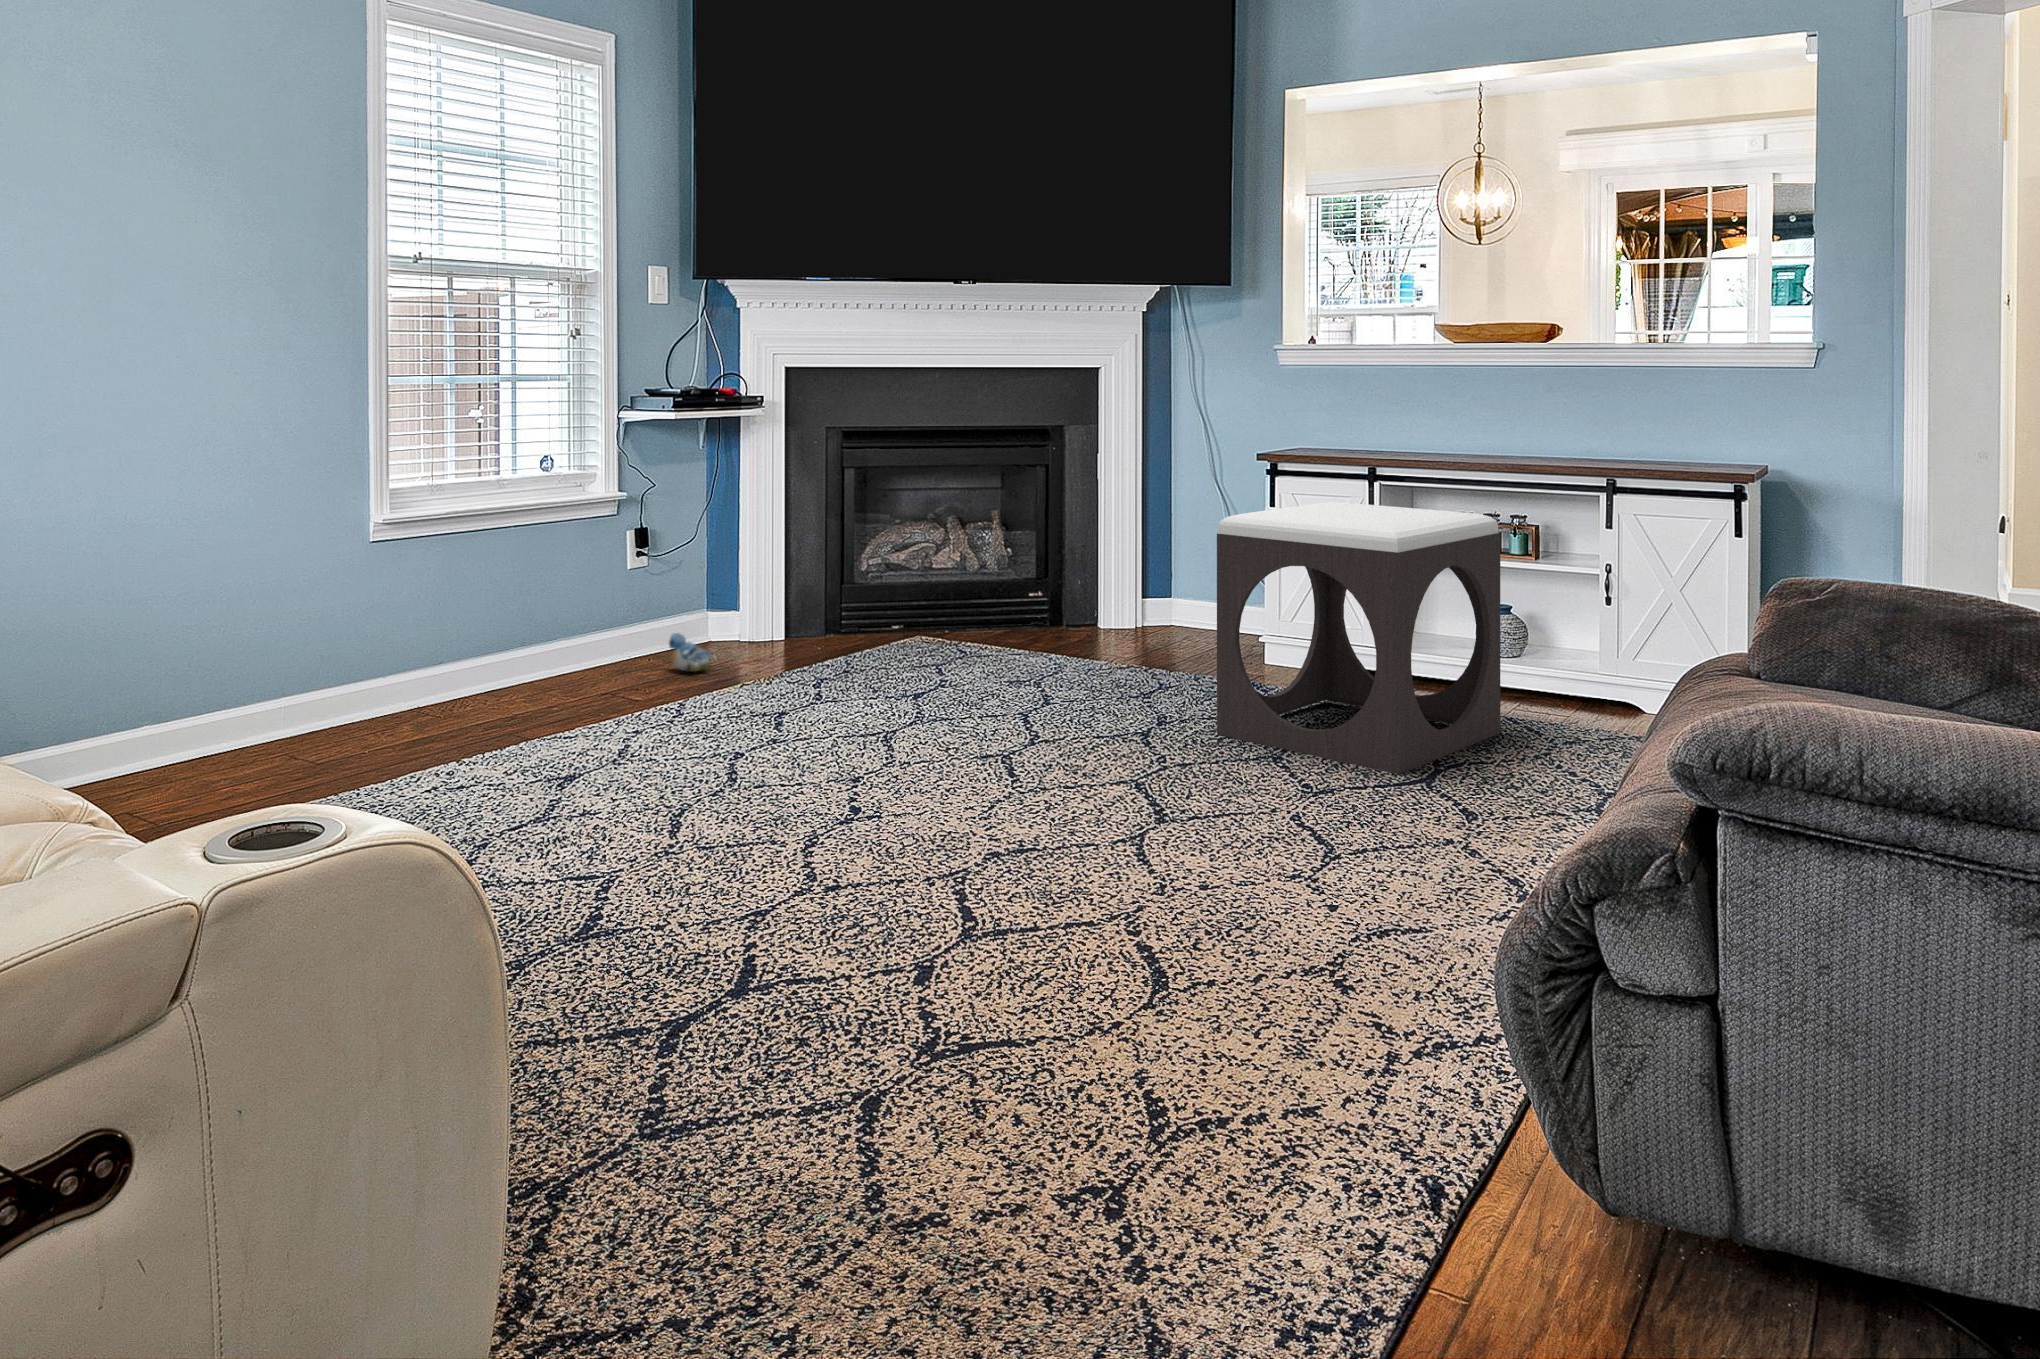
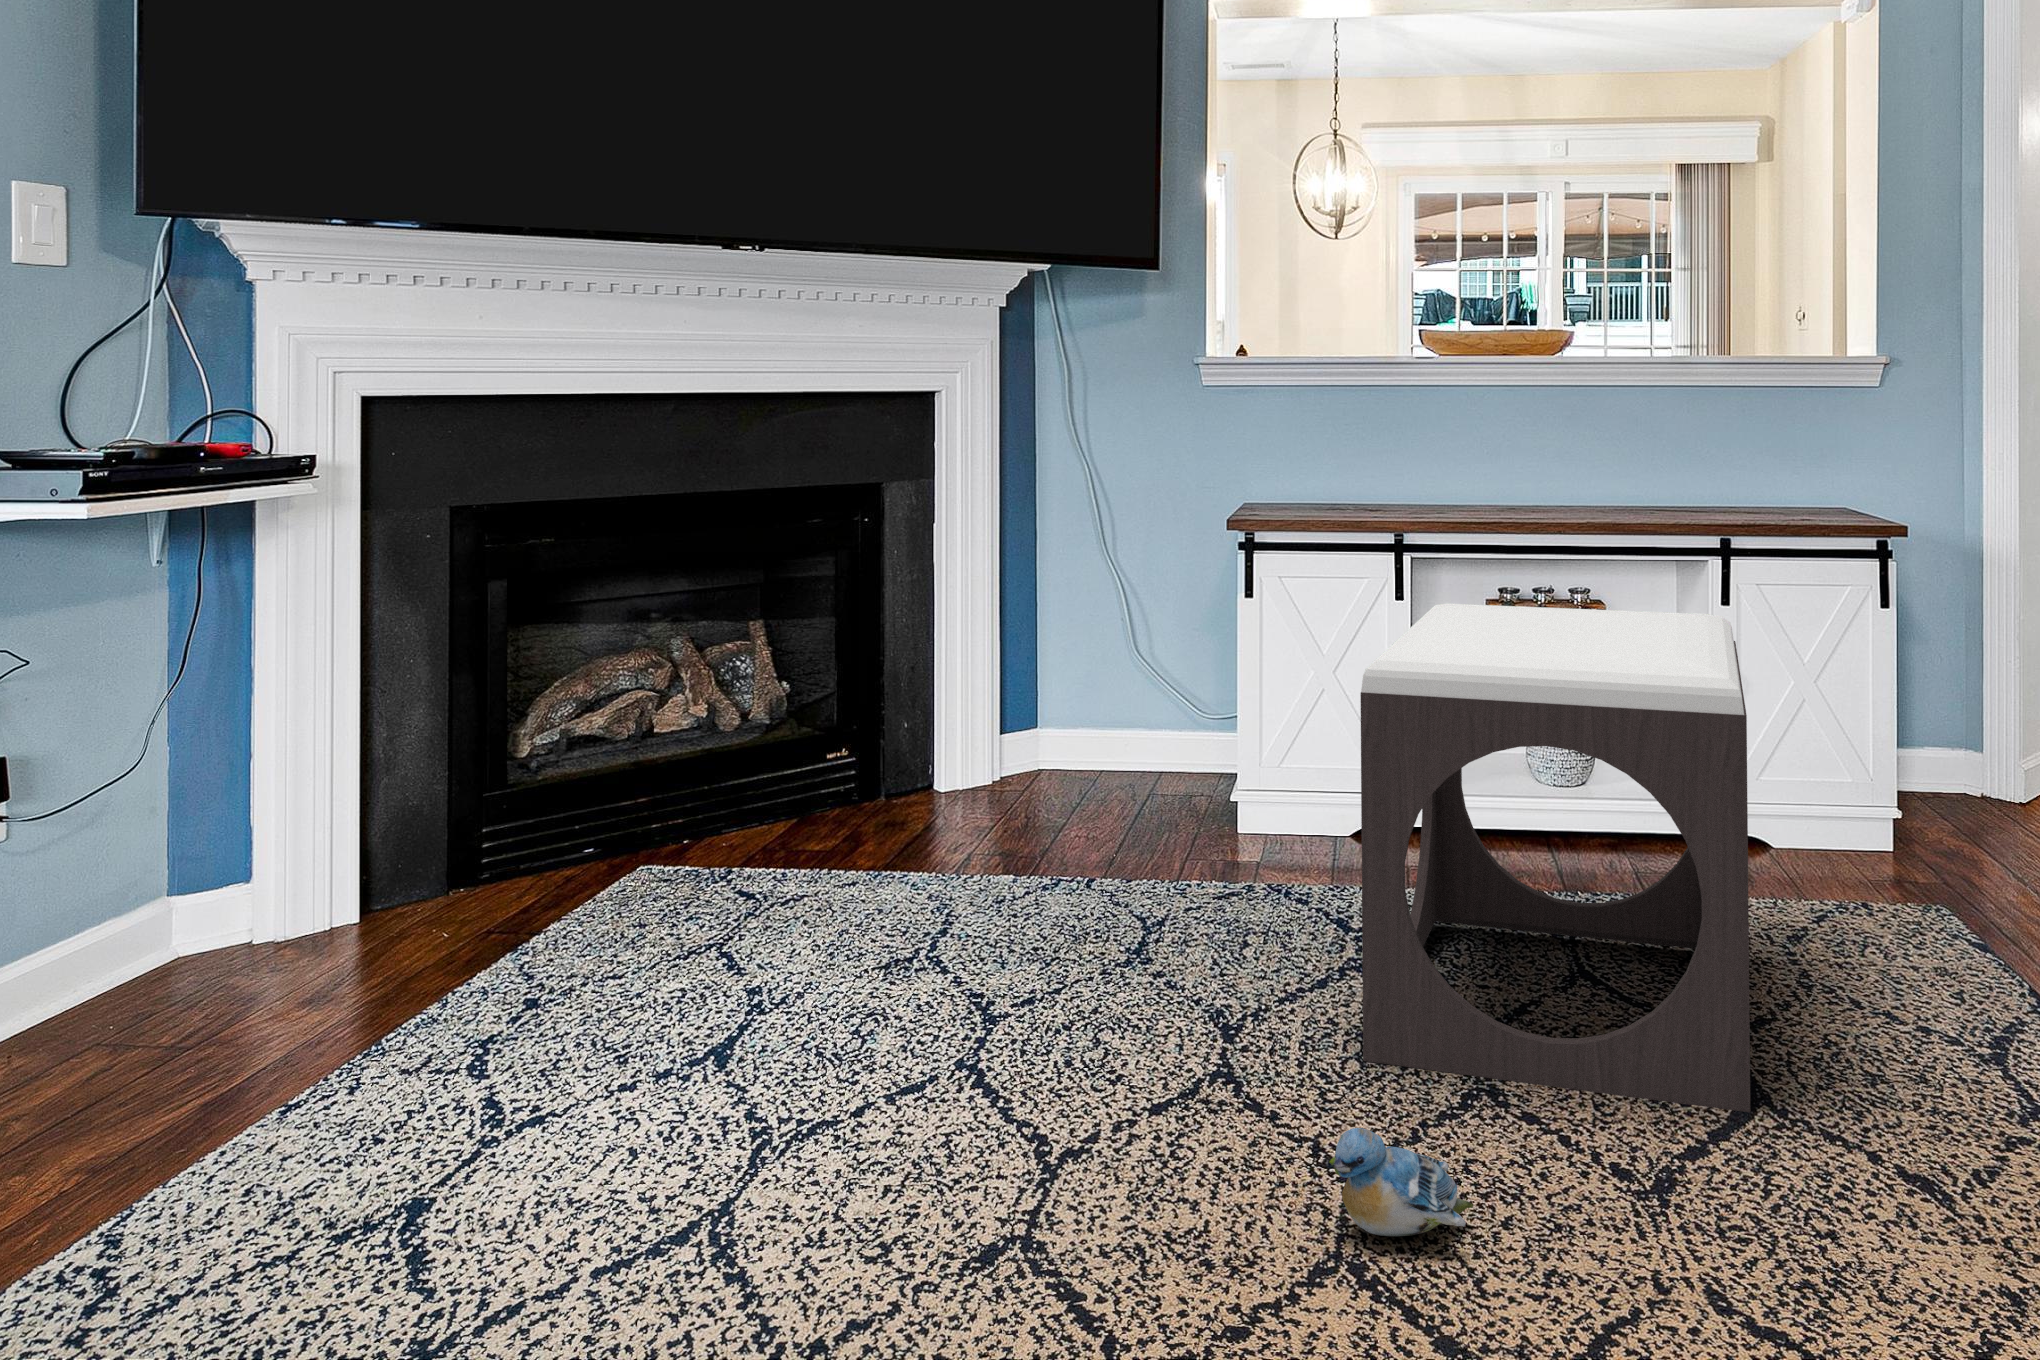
plush toy: present [669,633,716,672] -> present [1329,1128,1473,1236]

